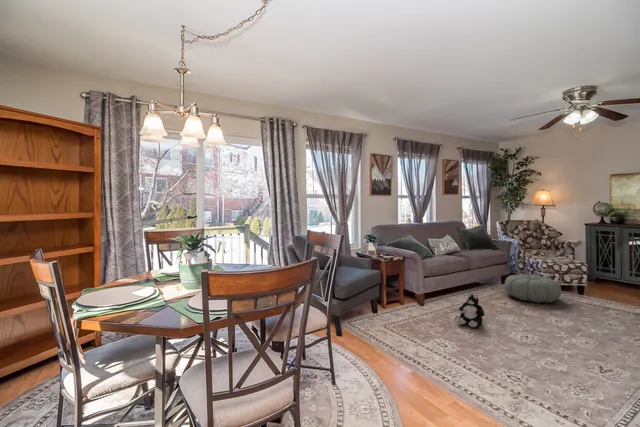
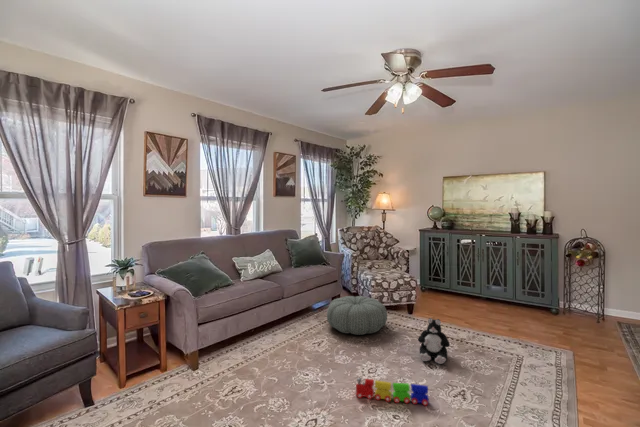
plush toy: present [457,293,484,327] -> present [418,318,450,364]
toy train: none [552,321,616,344] -> present [356,378,429,406]

